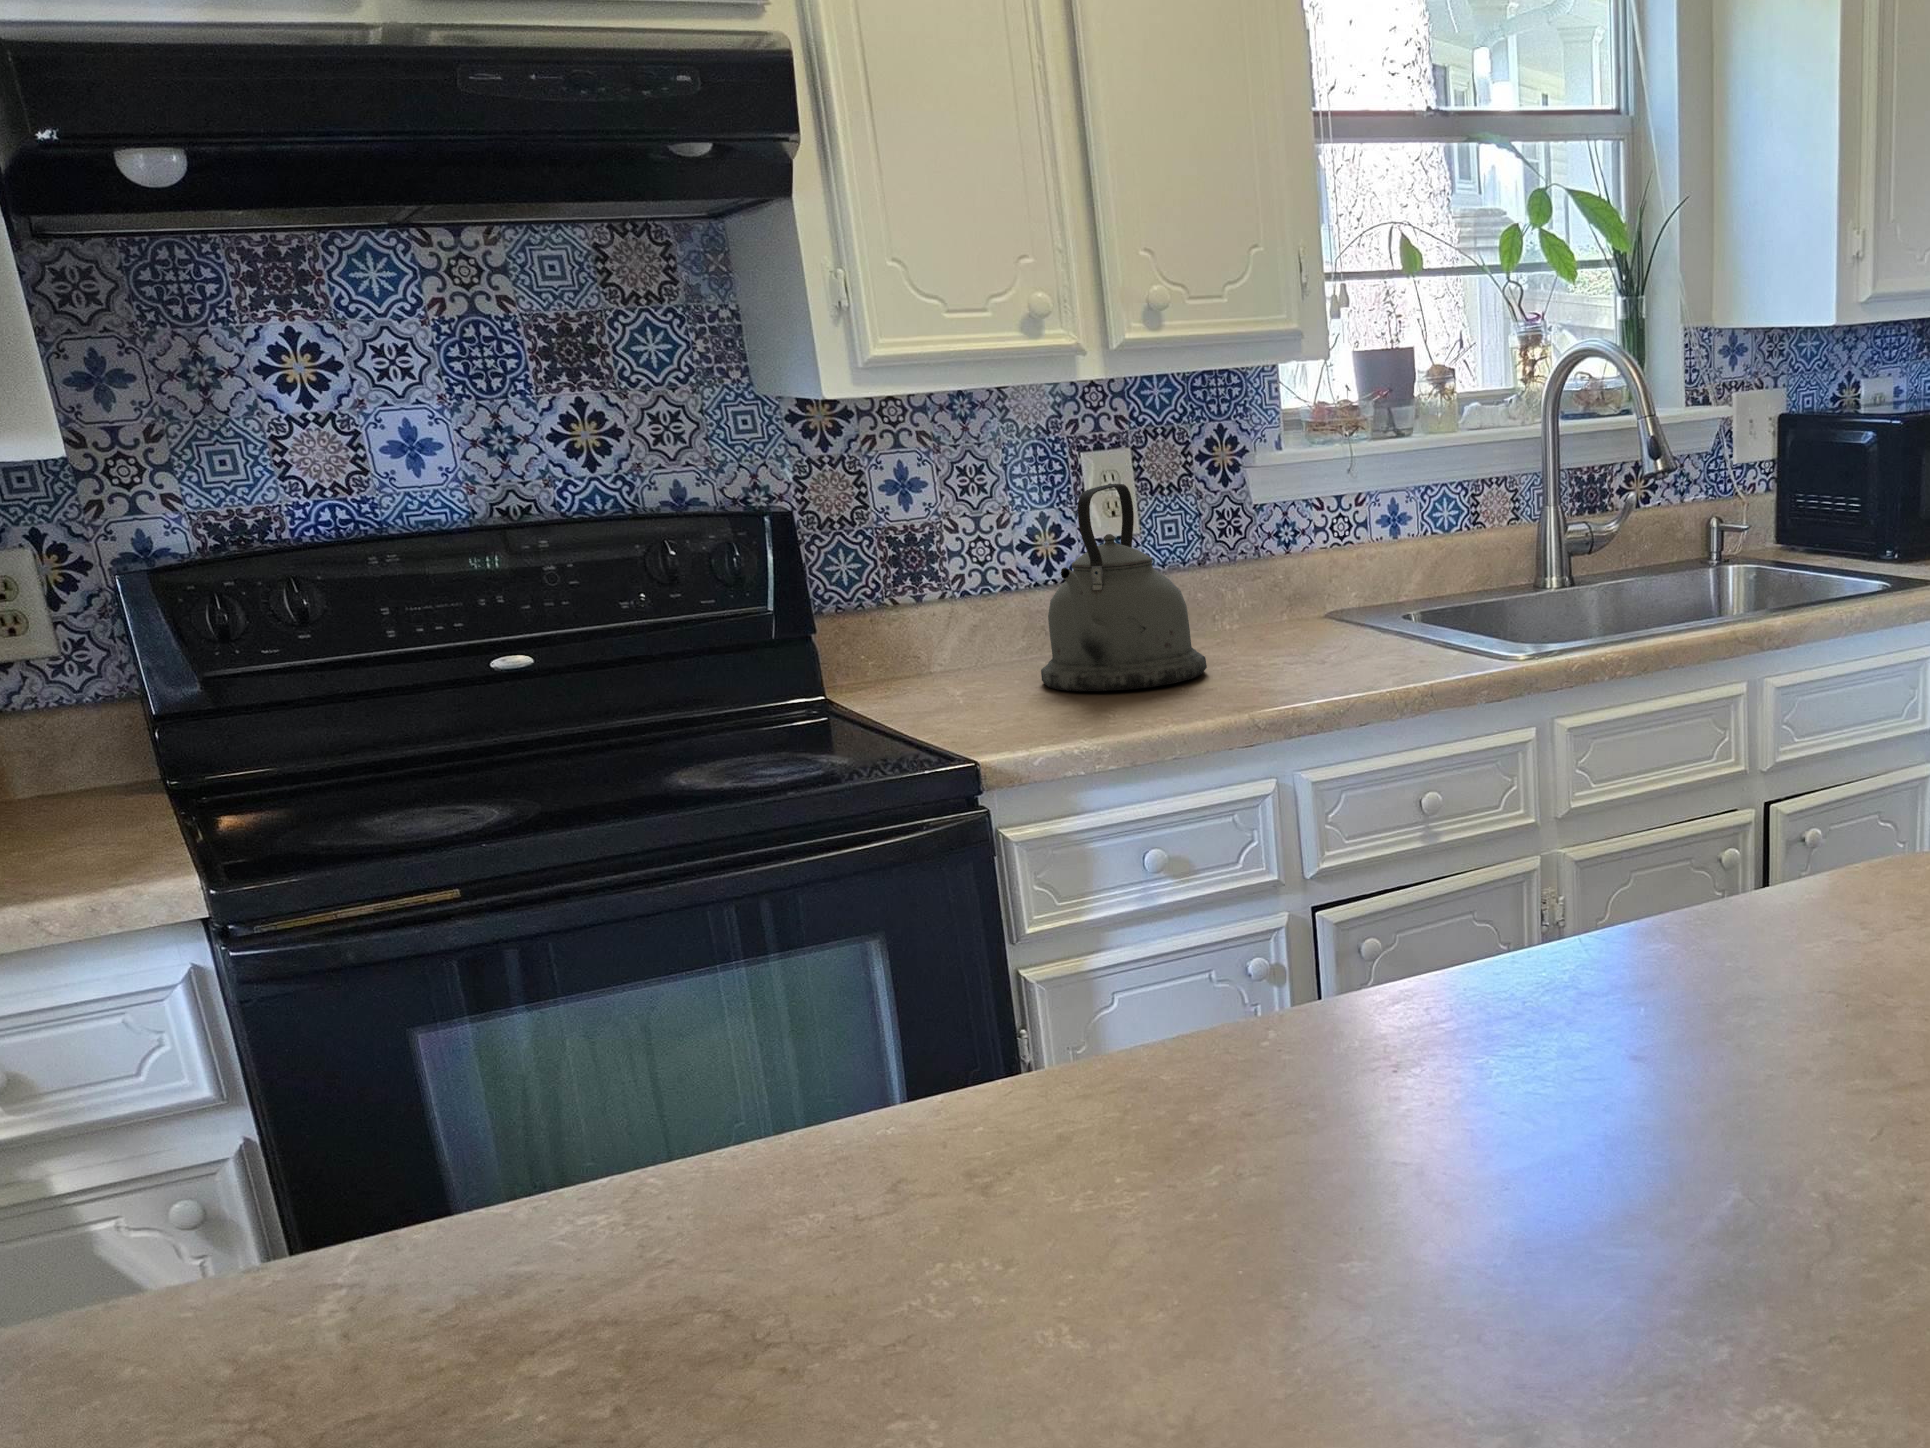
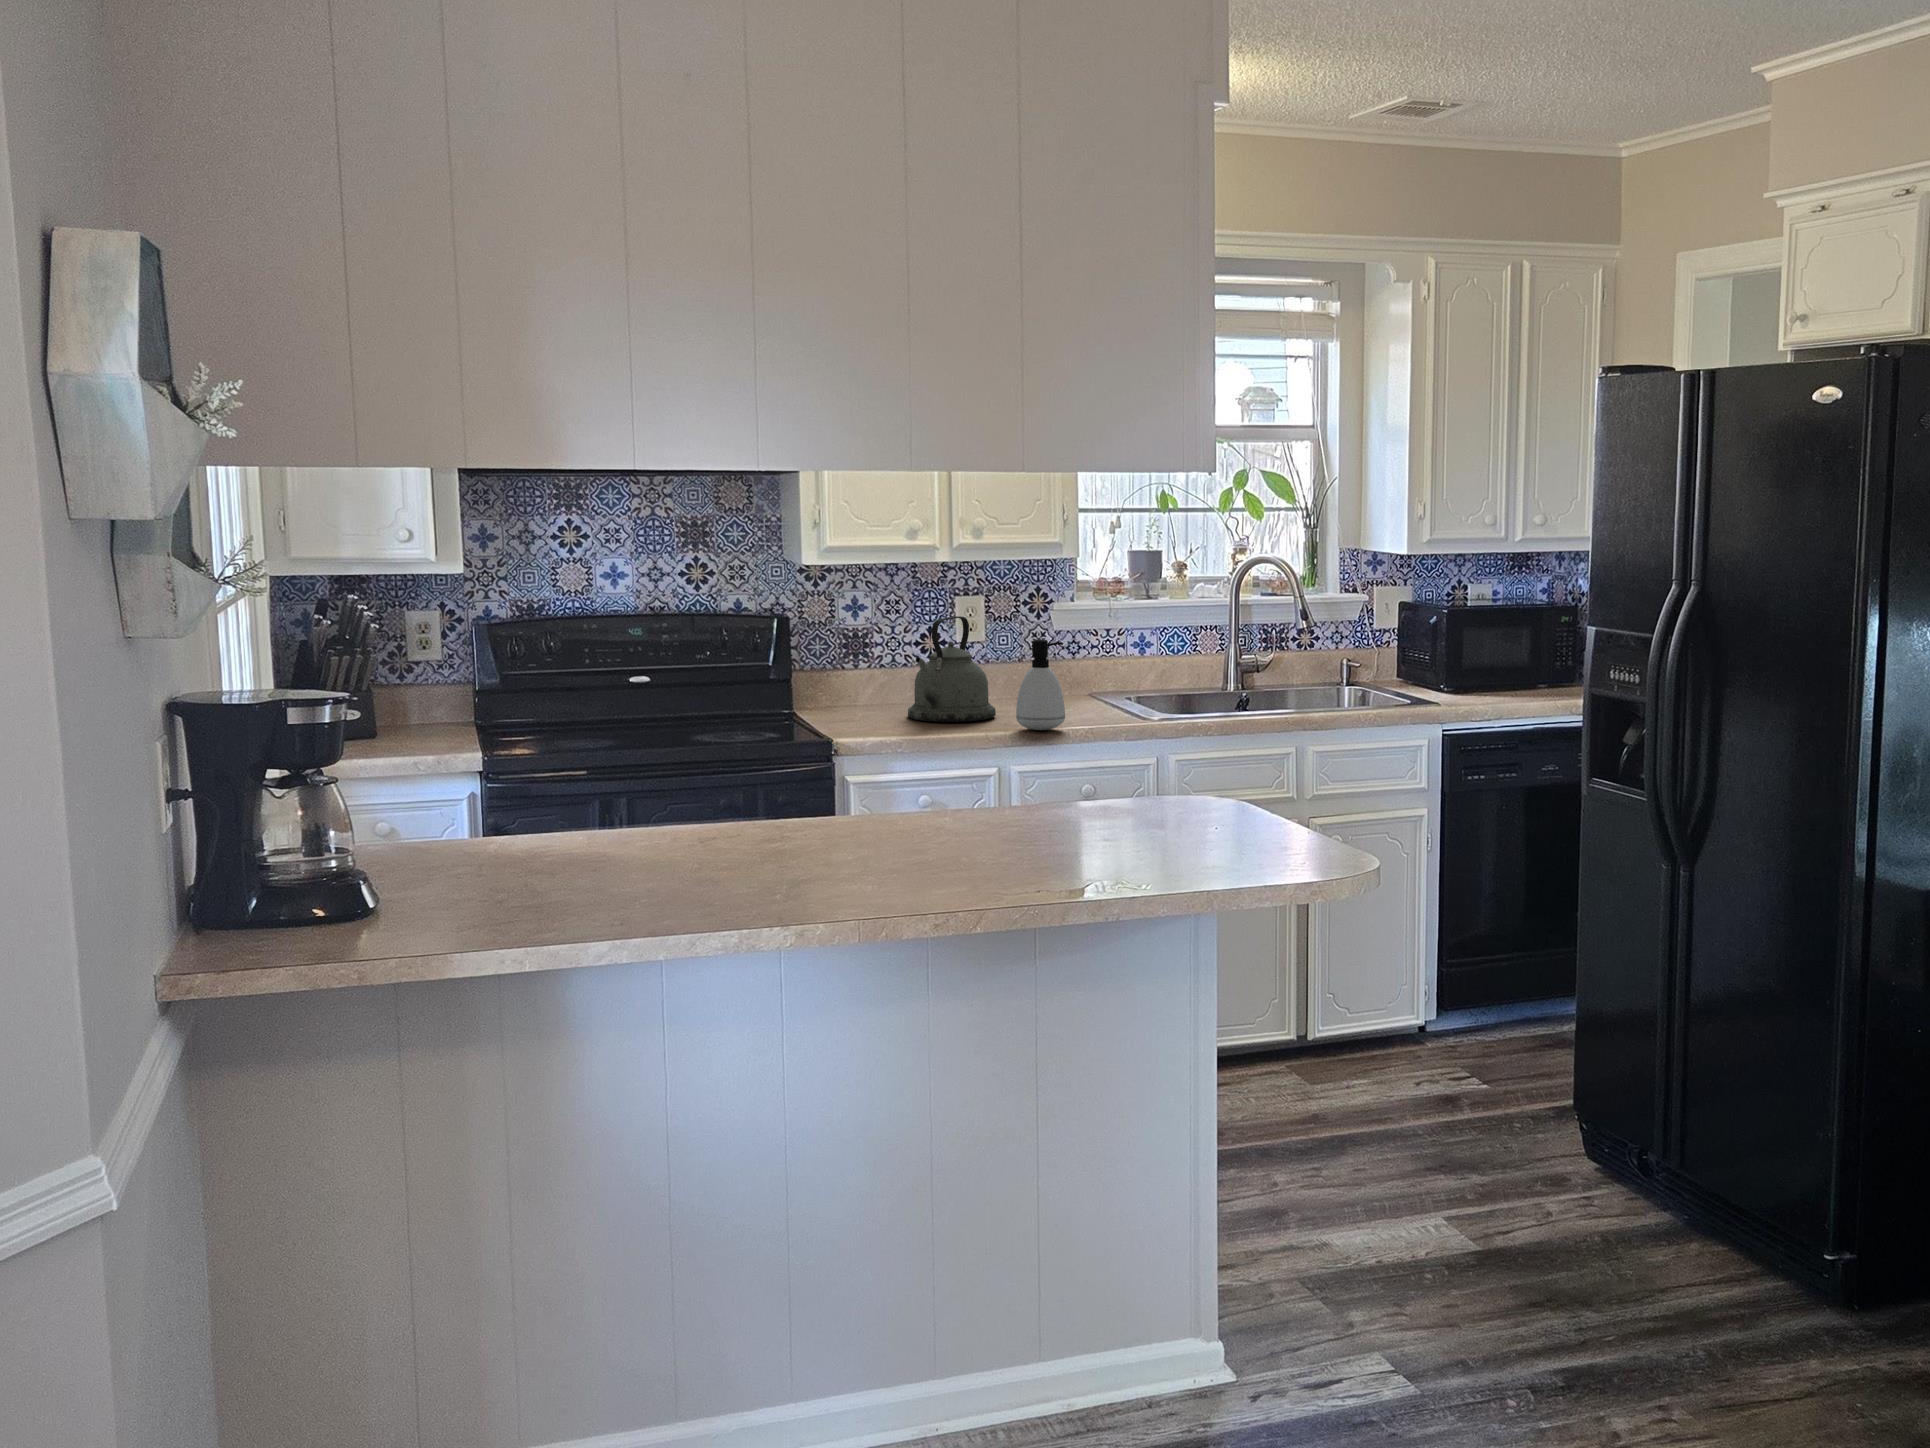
soap dispenser: none [1267,514,1360,691] -> present [1016,639,1065,730]

